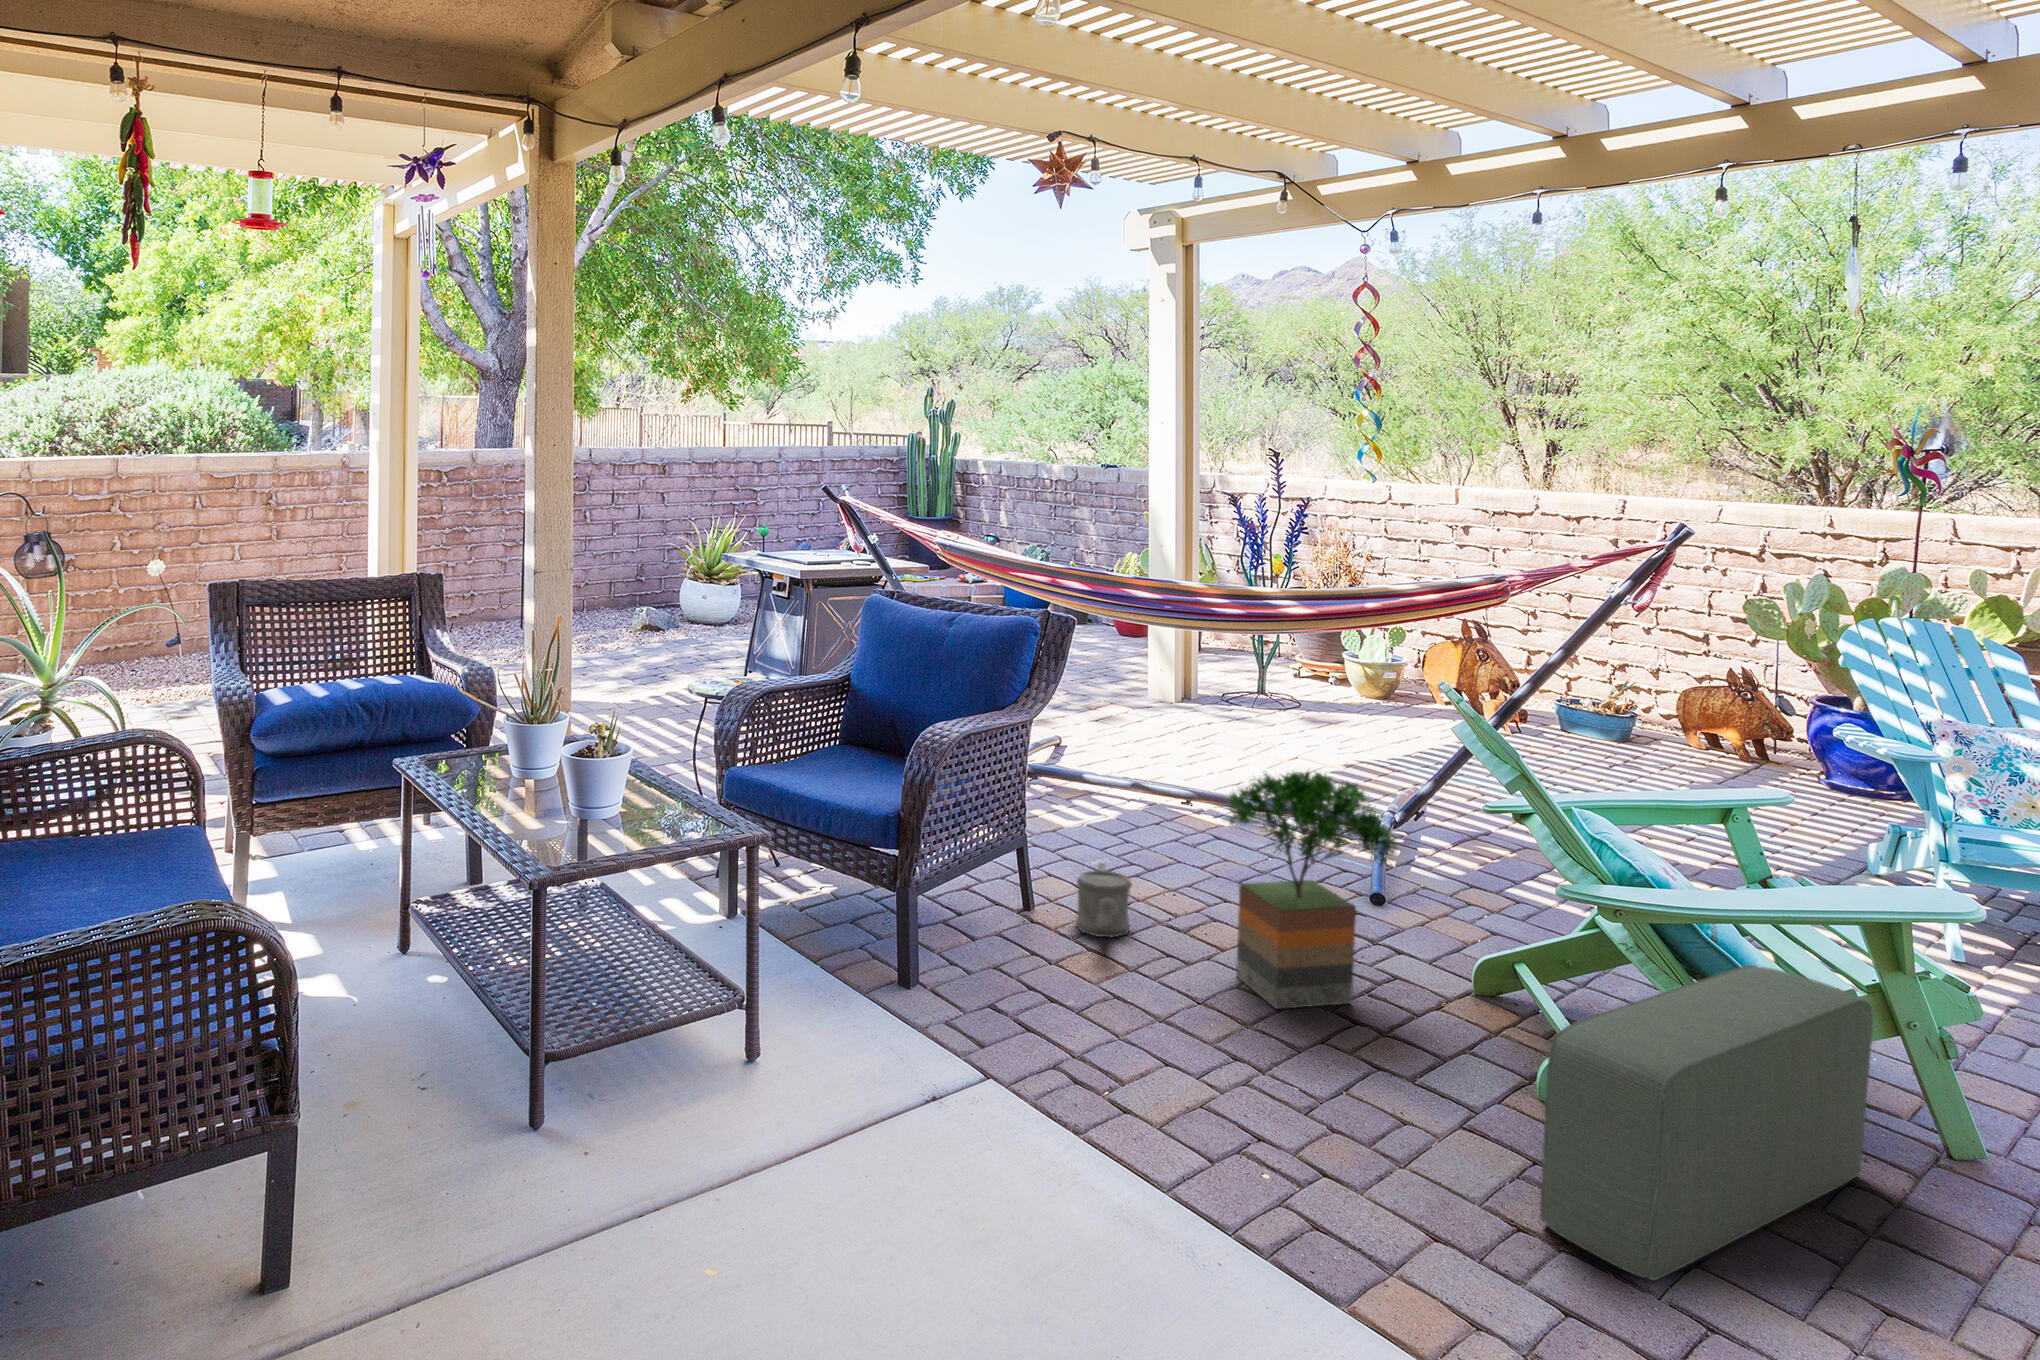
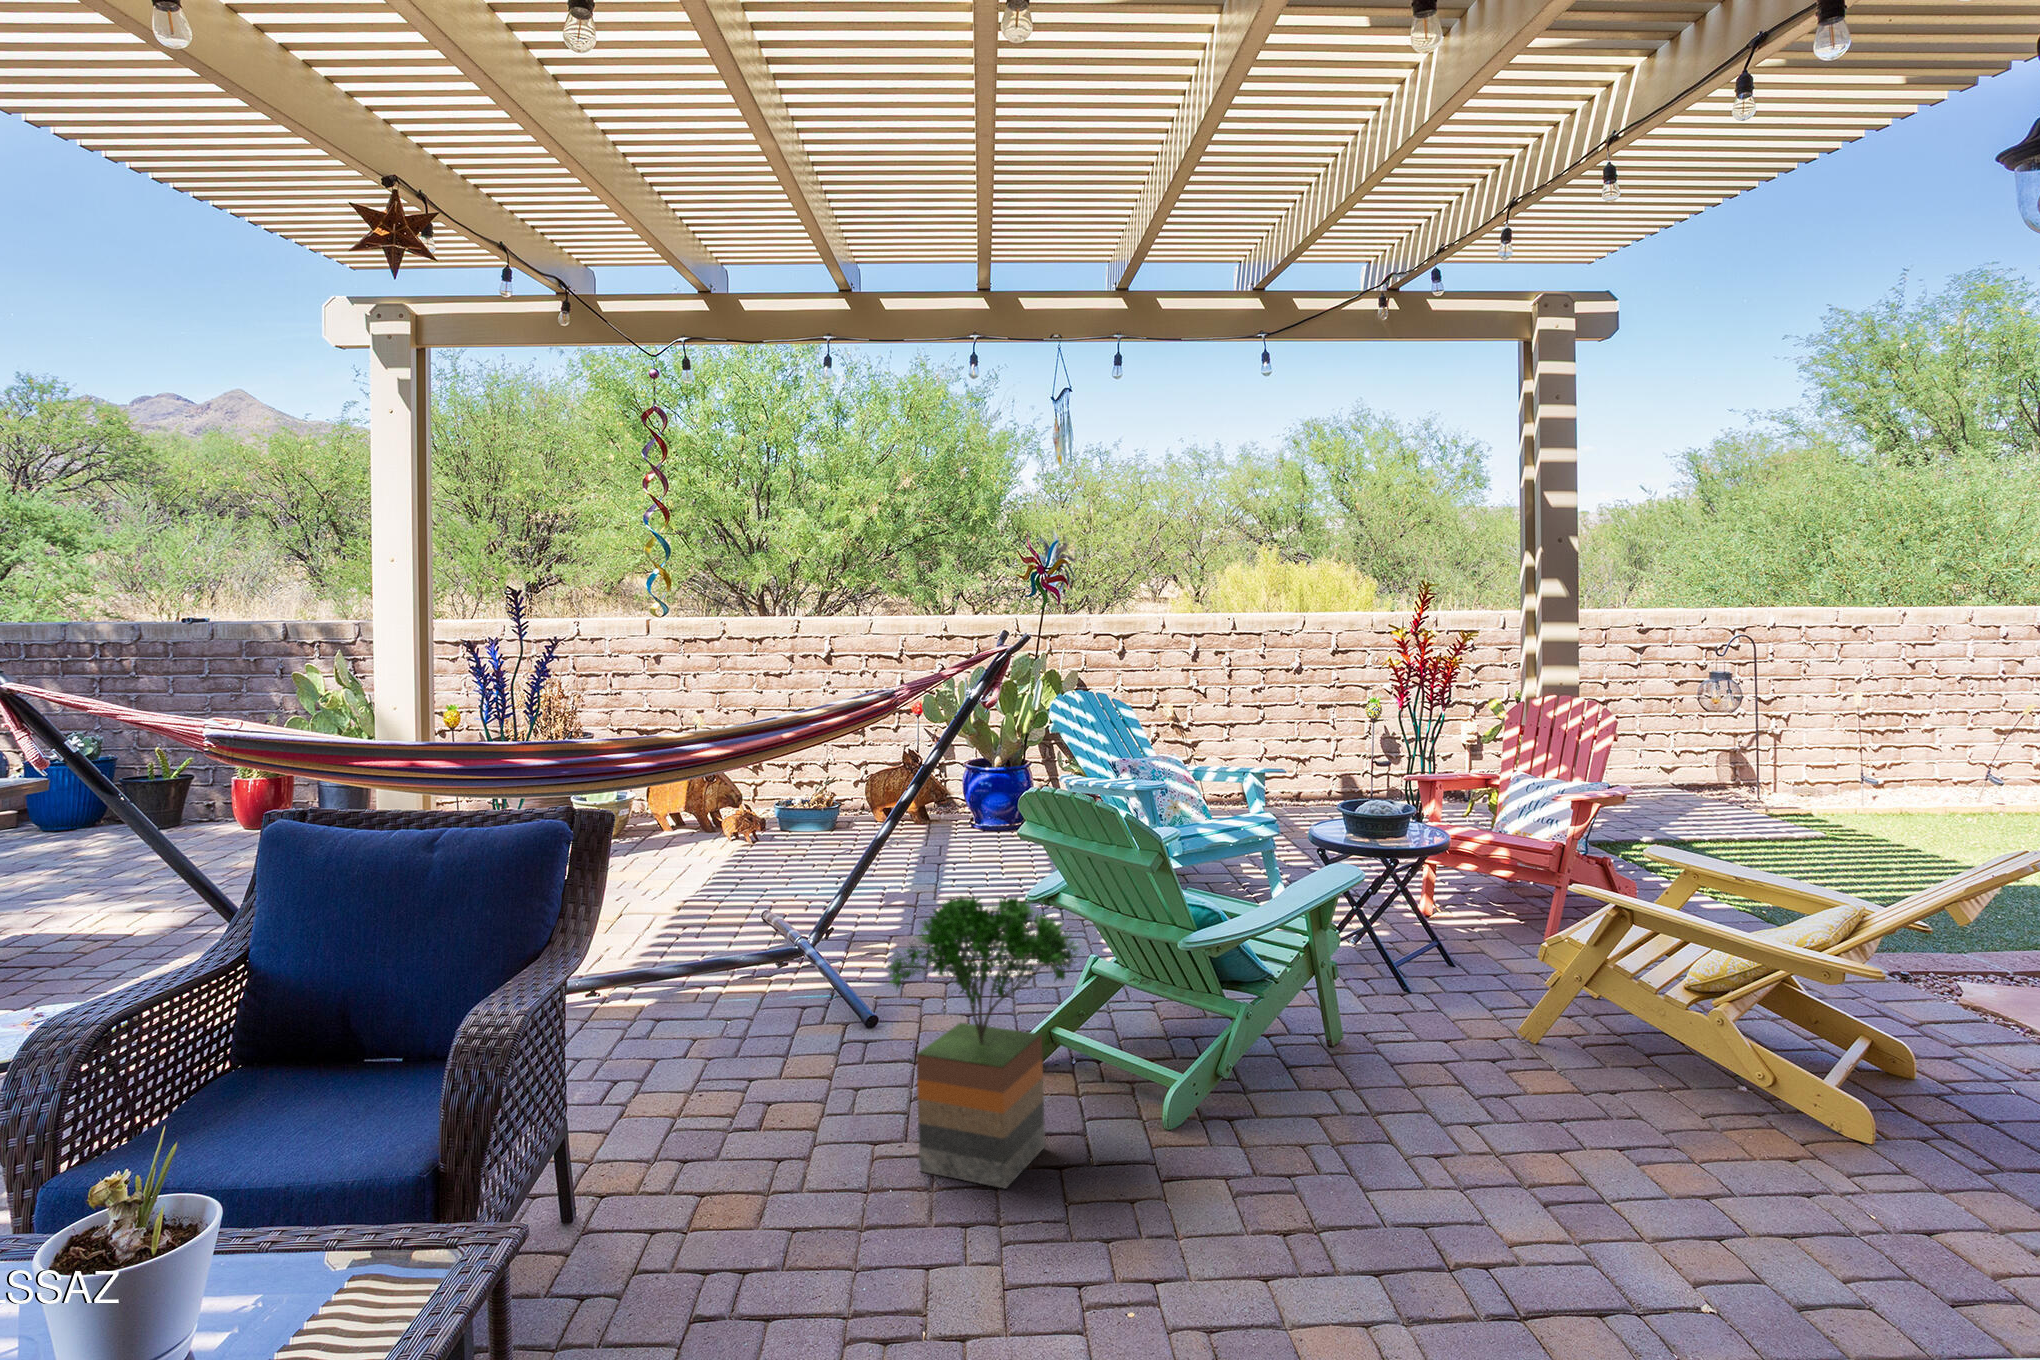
watering can: present [1076,863,1132,937] -> none [673,1094,791,1201]
pouf: present [1540,965,1873,1280] -> none [1383,963,1591,1289]

